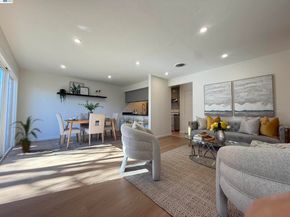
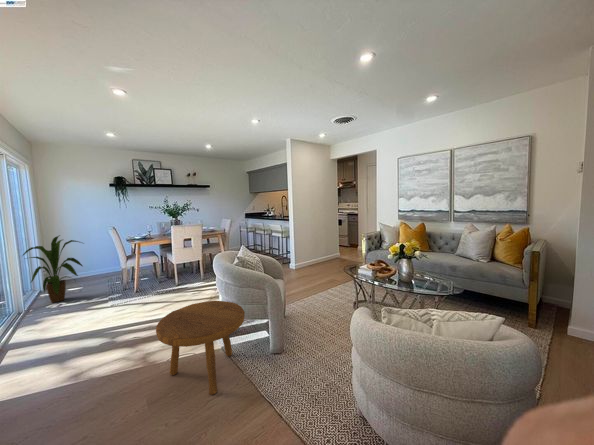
footstool: none [93,150,140,202] -> present [156,301,245,395]

